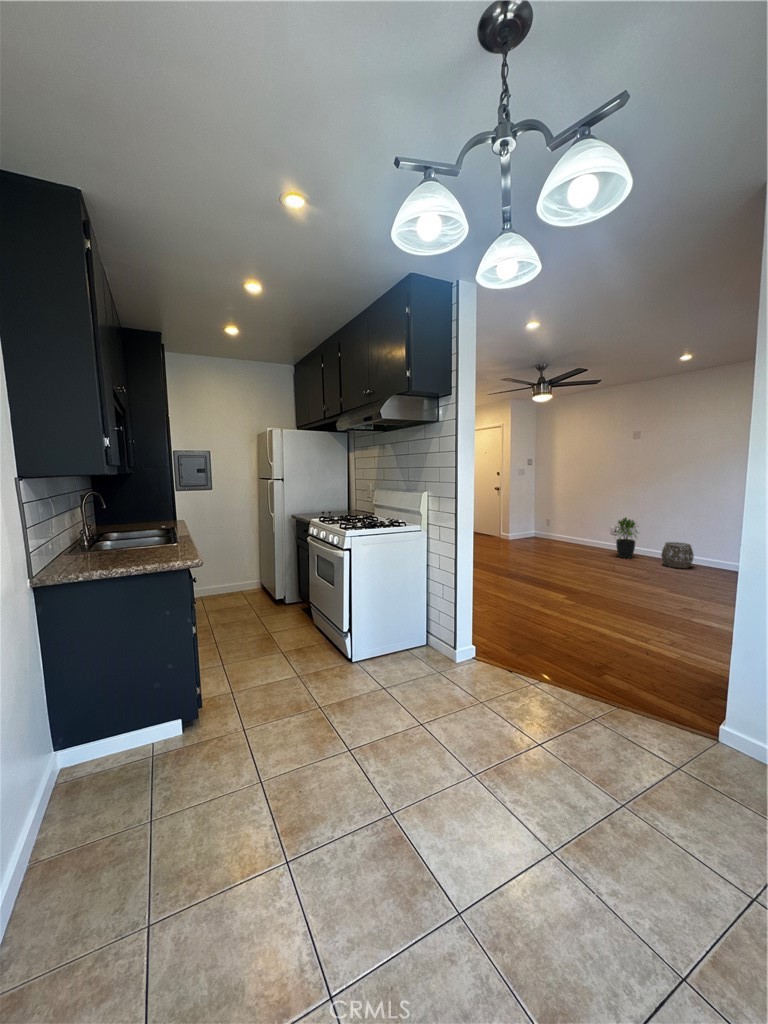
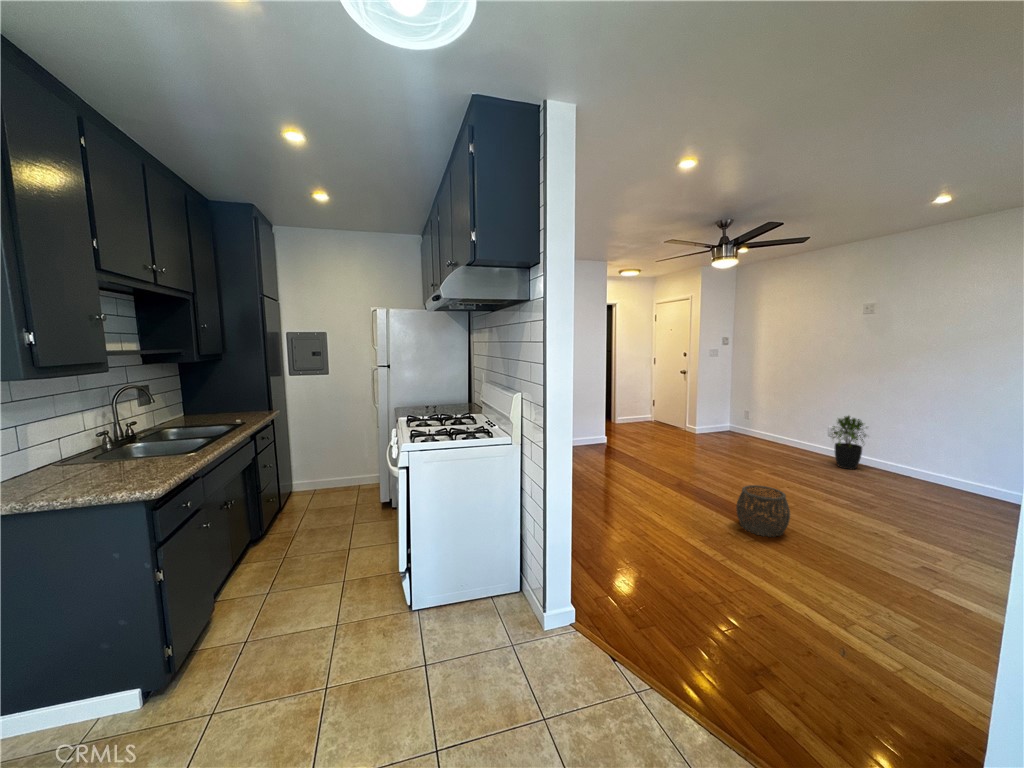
woven basket: present [661,542,694,568] -> present [736,485,790,537]

